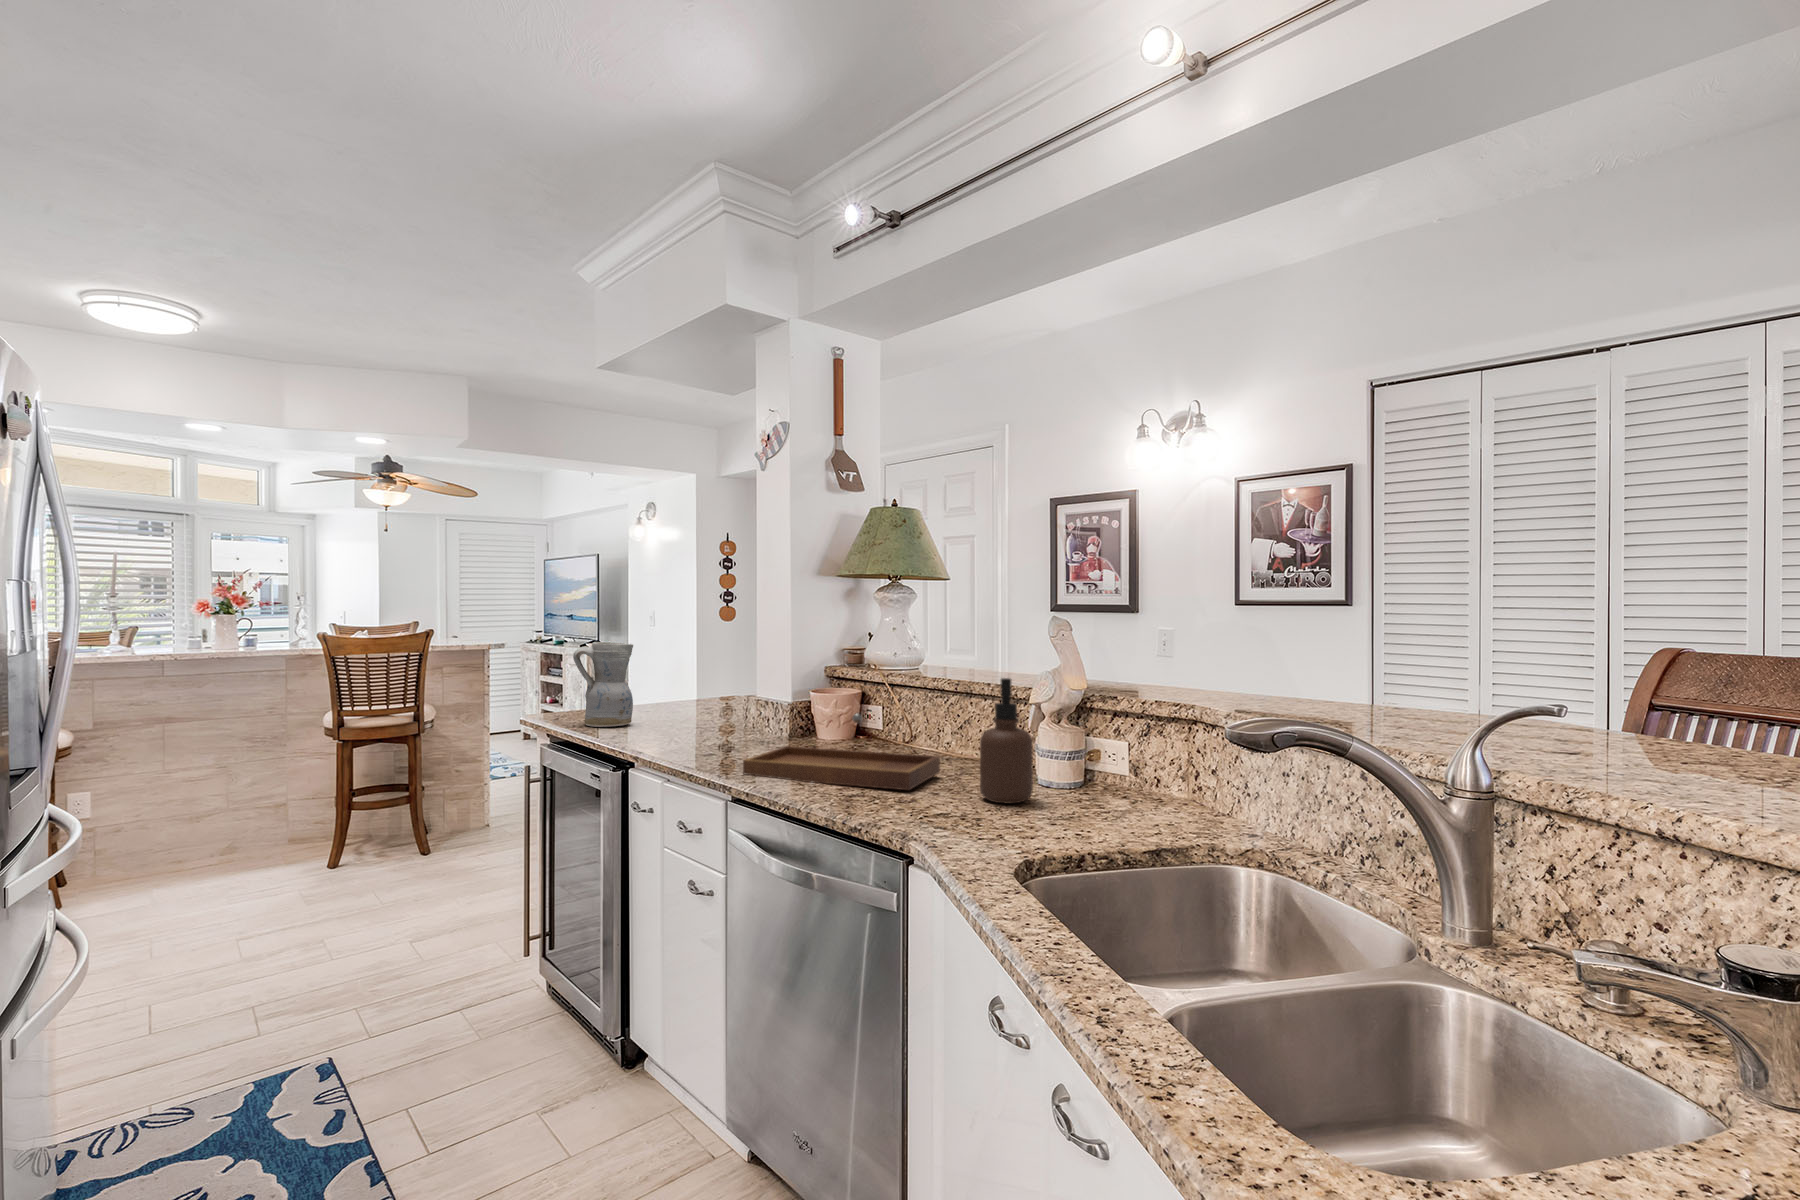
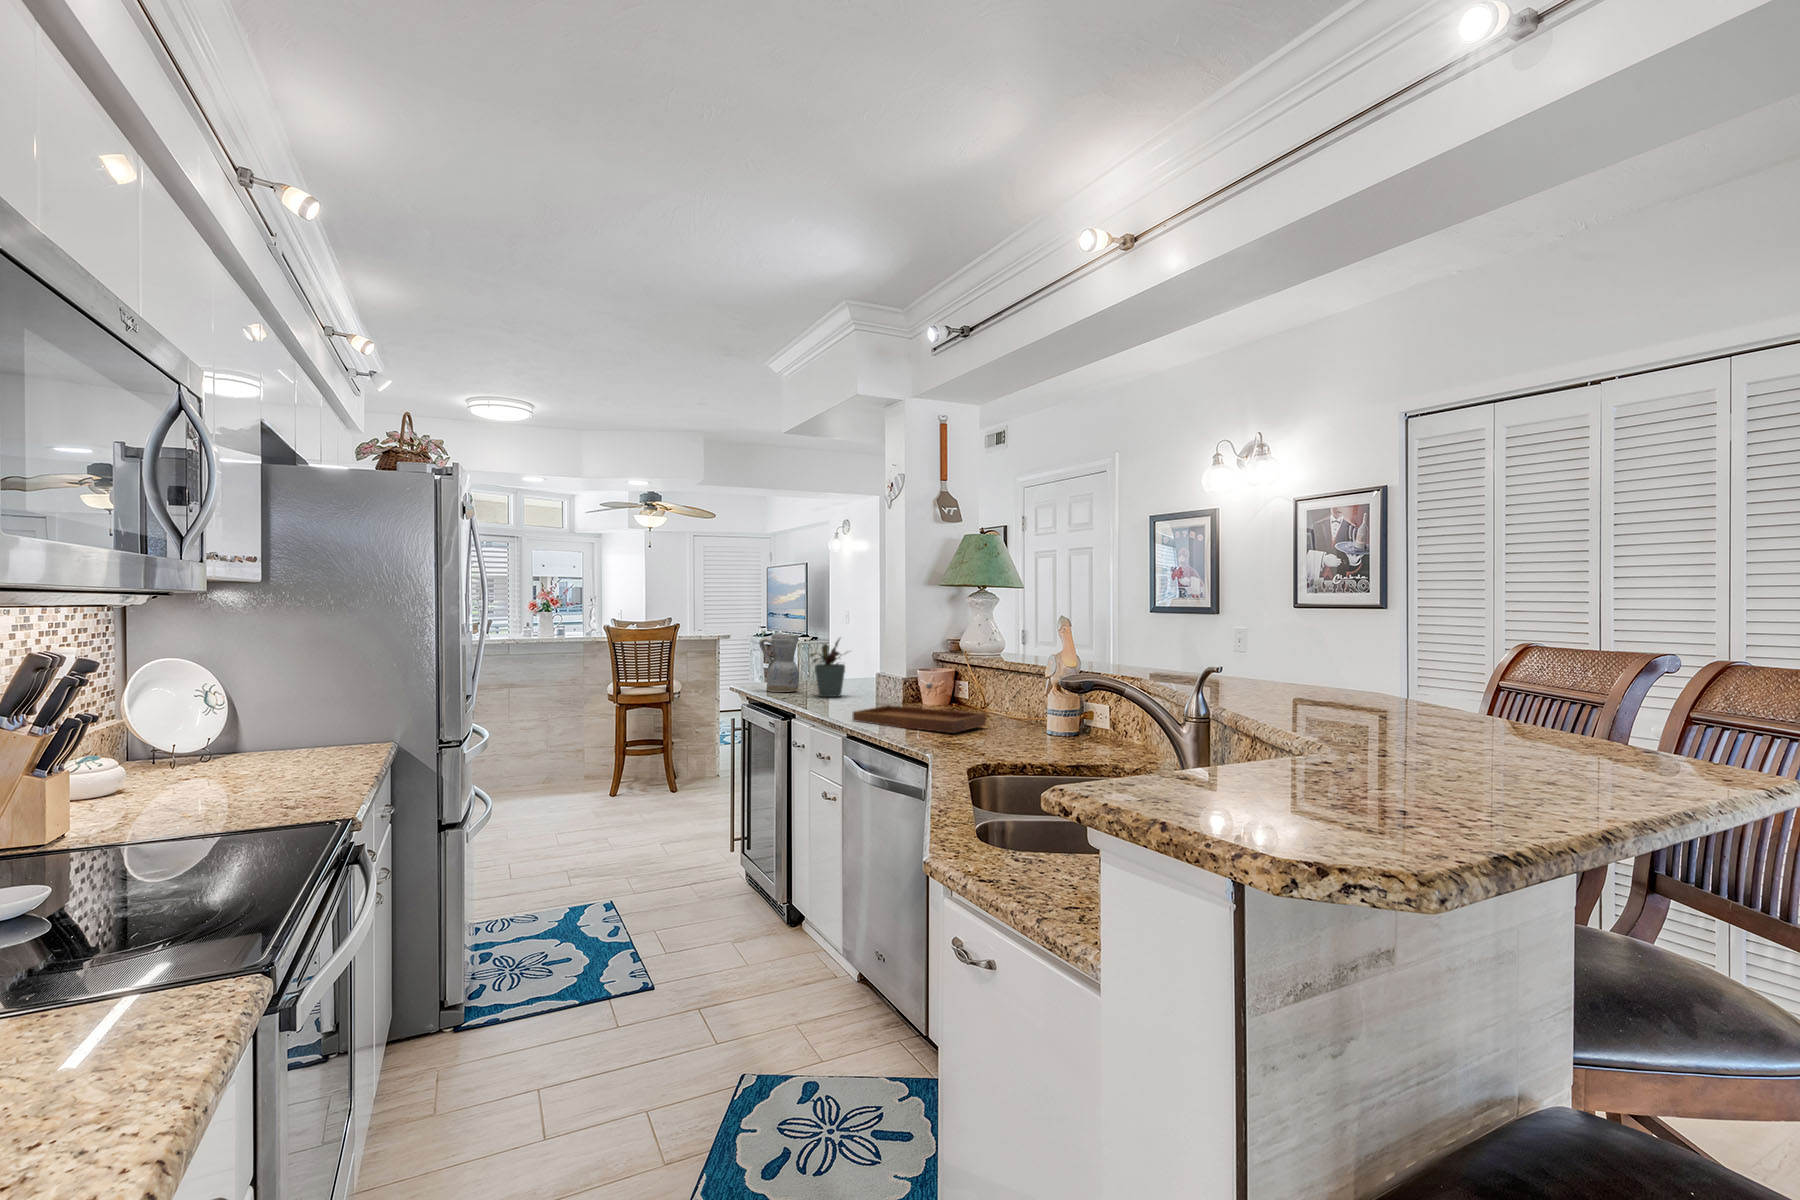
potted plant: none [653,646,714,733] -> present [810,639,845,697]
soap dispenser: present [980,678,1033,803] -> none [999,659,1035,743]

